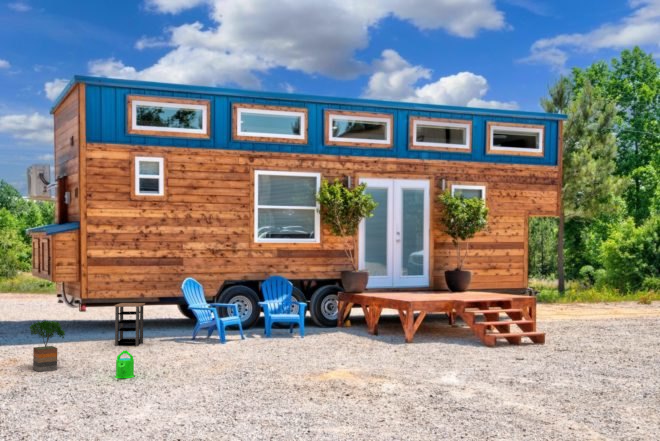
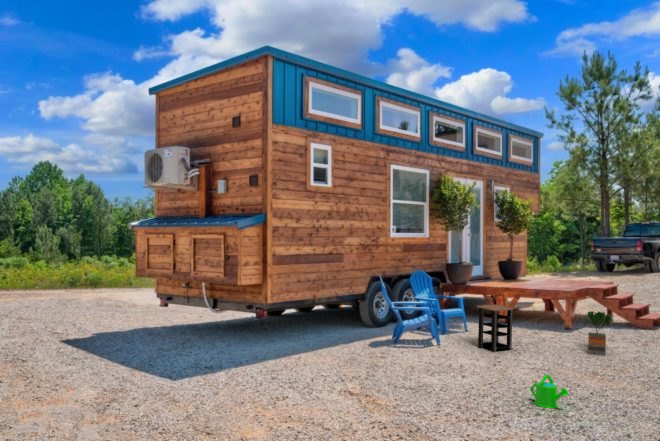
side table: present [115,303,145,346] -> present [477,305,513,352]
potted tree: present [29,321,65,372] -> present [582,311,613,355]

